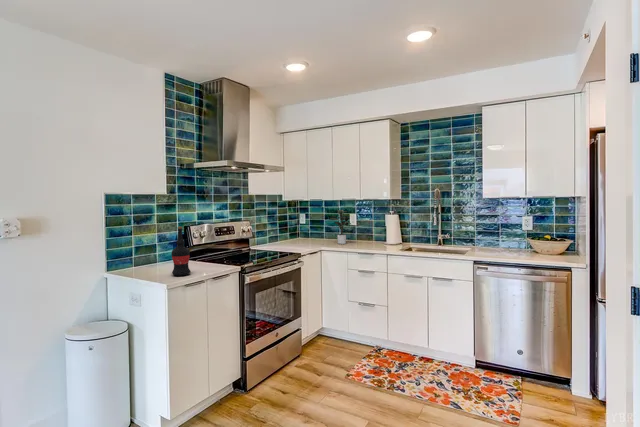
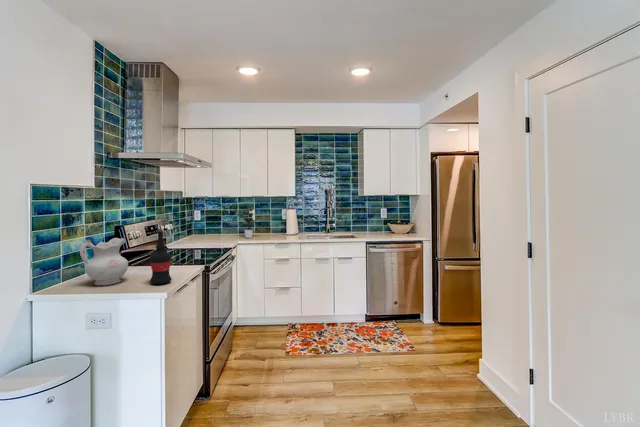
ceramic pitcher: none [131,234,169,272] -> present [80,238,128,286]

